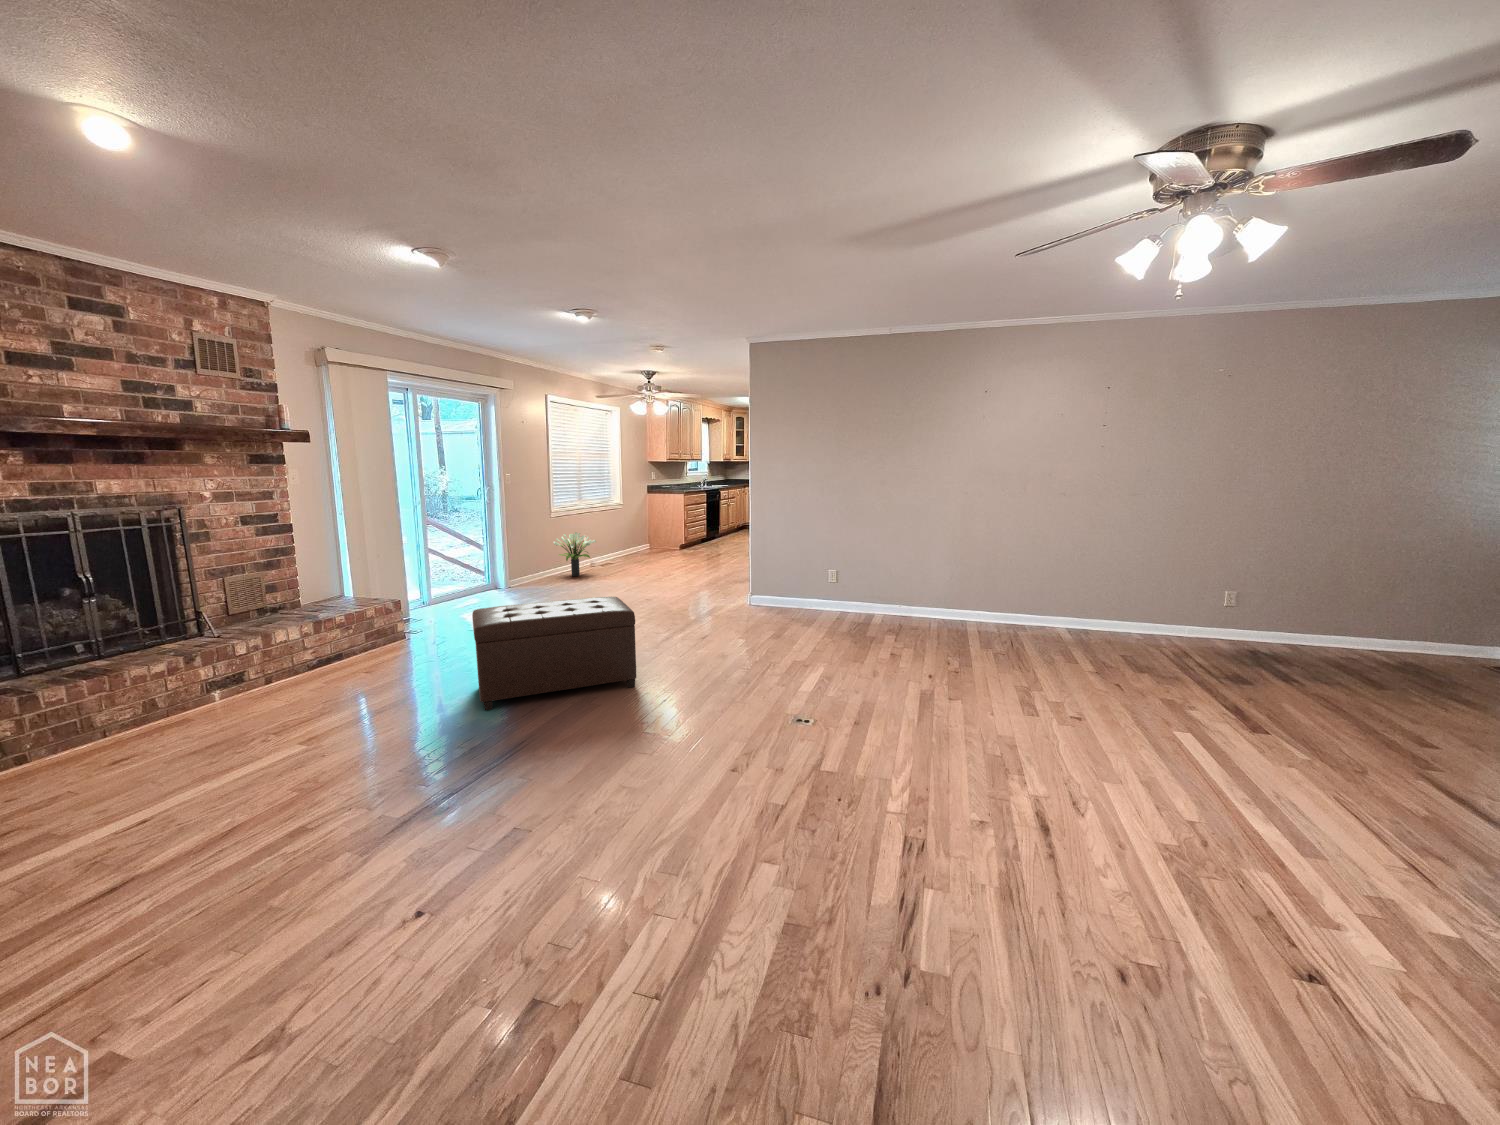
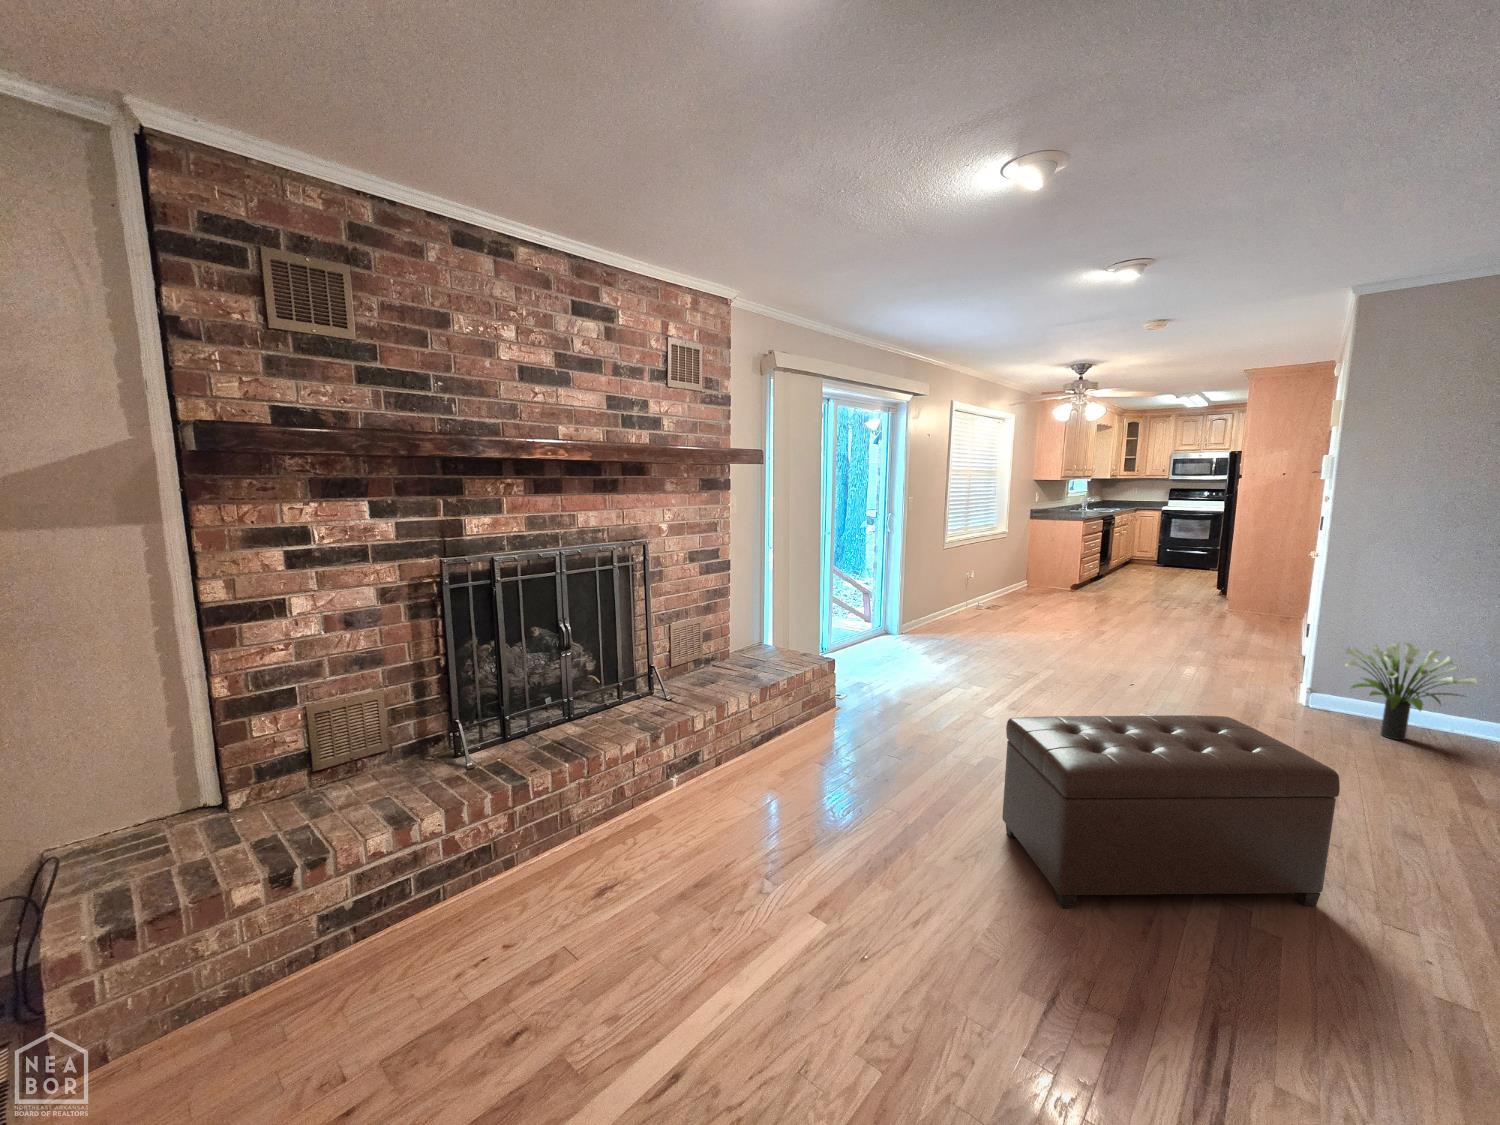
potted plant: present [554,532,596,576] -> present [1345,642,1477,740]

